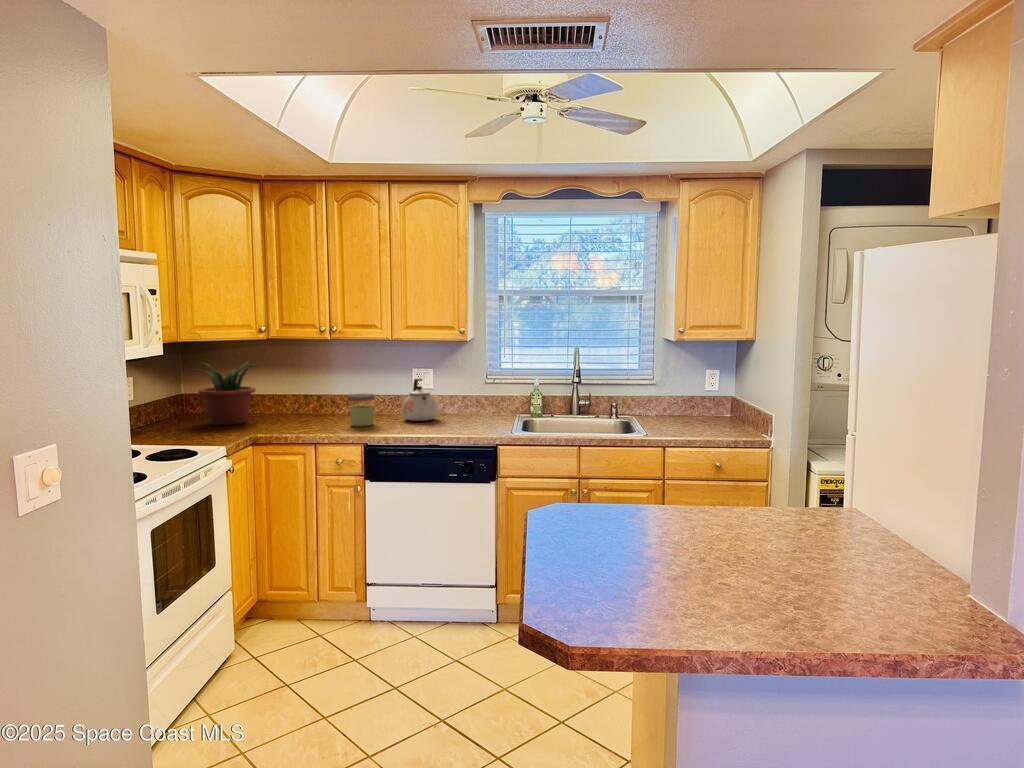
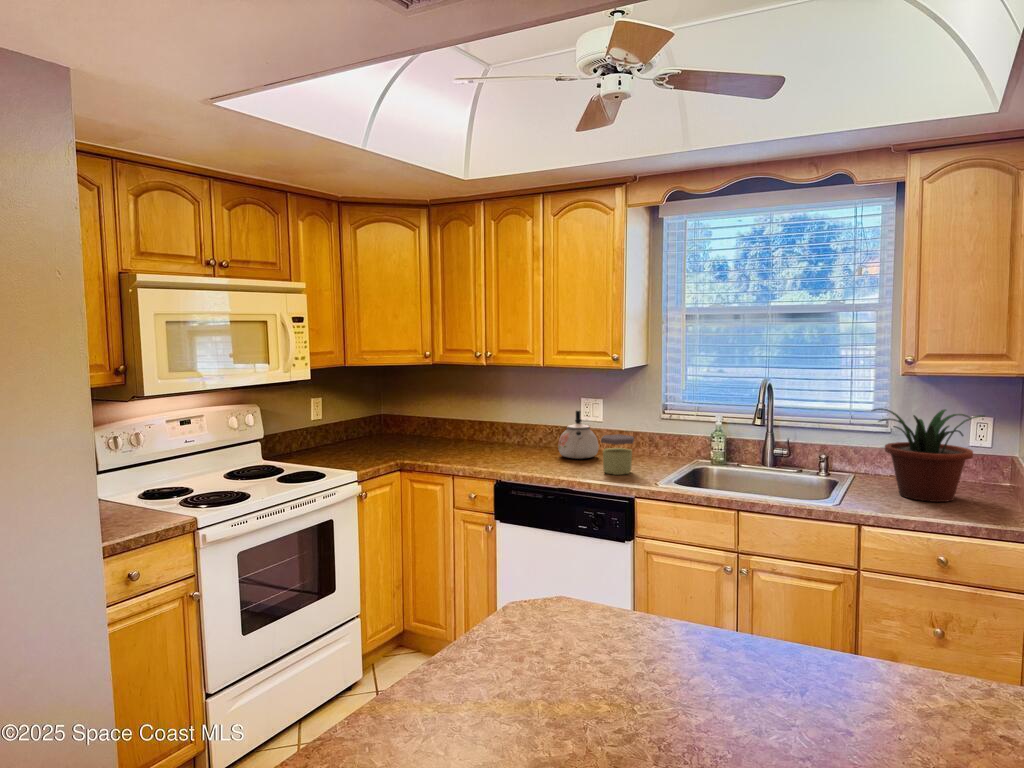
potted plant: present [190,363,257,425] -> present [872,408,984,502]
jar: present [348,394,375,426] -> present [601,434,634,475]

